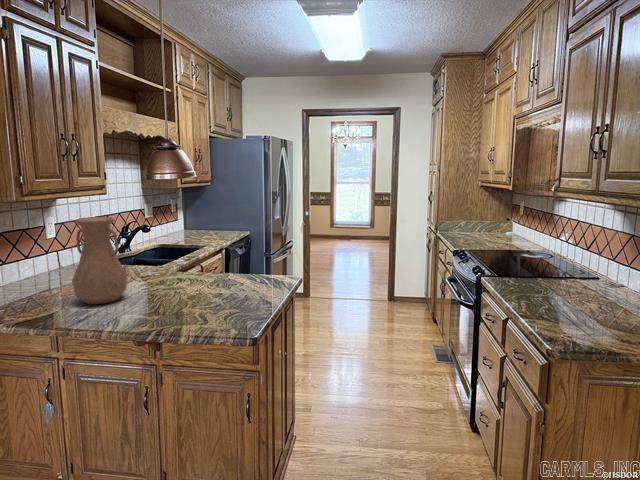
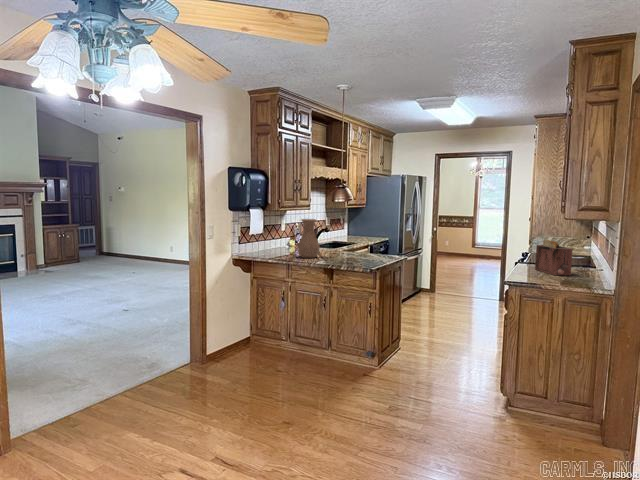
toaster: none [540,240,621,309] -> present [535,240,573,275]

